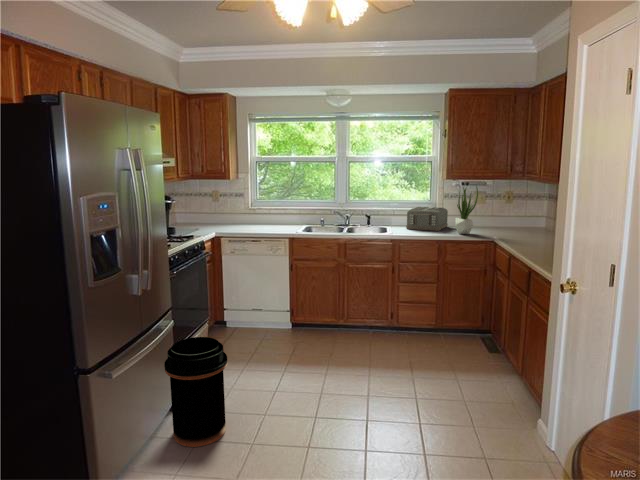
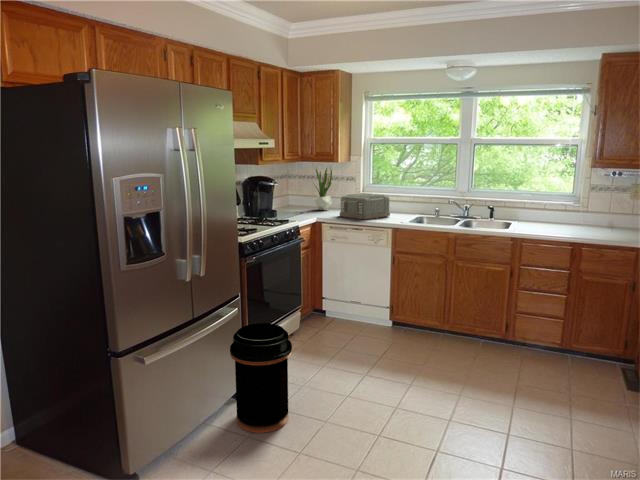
potted plant: present [456,188,478,234] -> present [313,168,332,210]
toaster: present [406,207,448,231] -> present [340,193,390,219]

